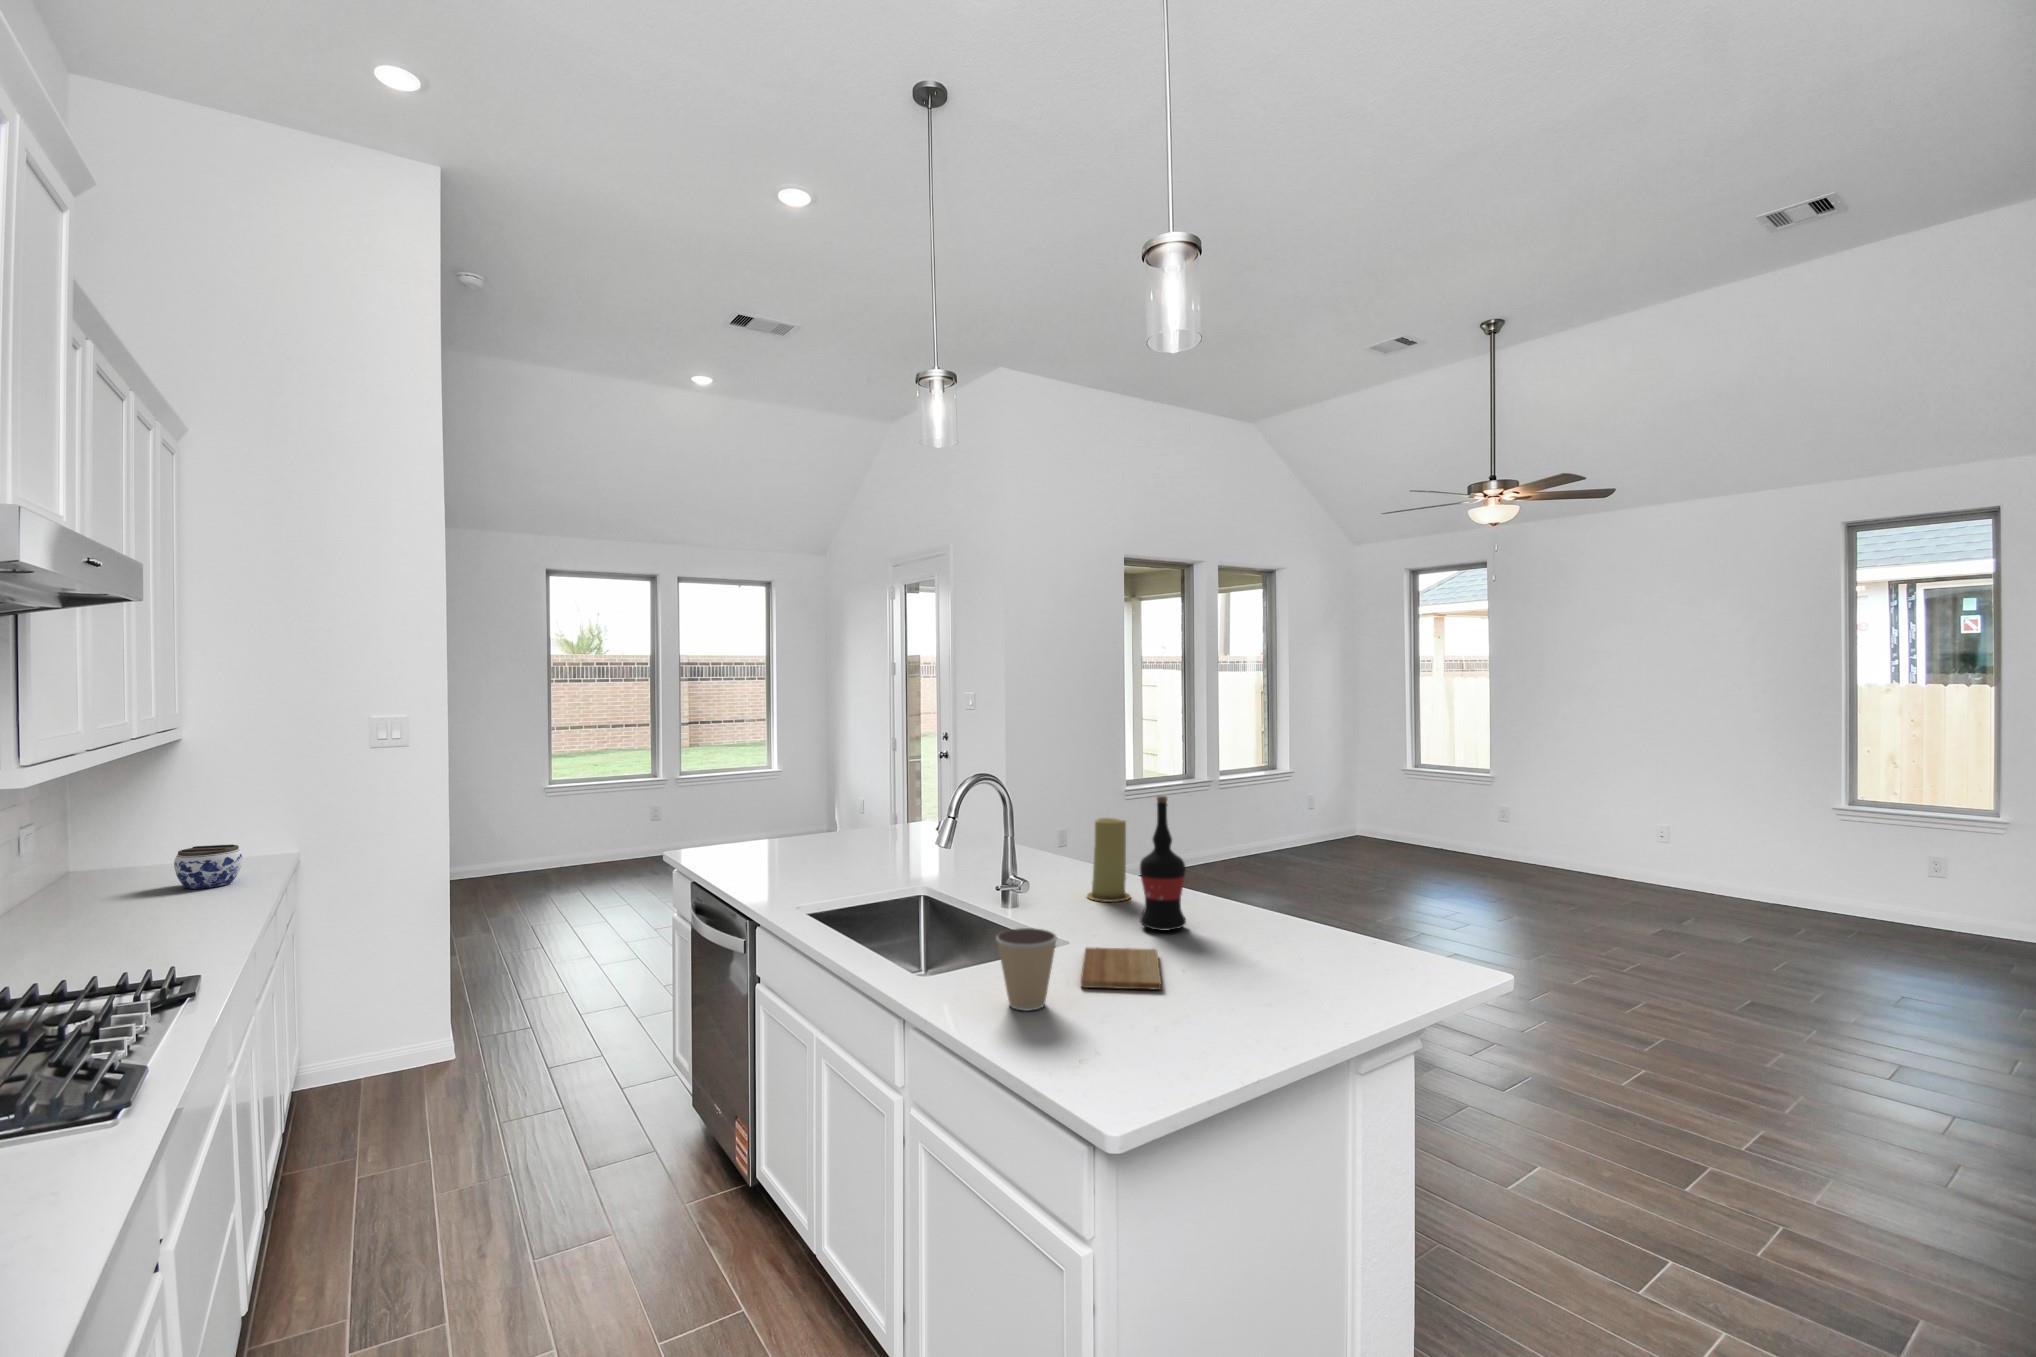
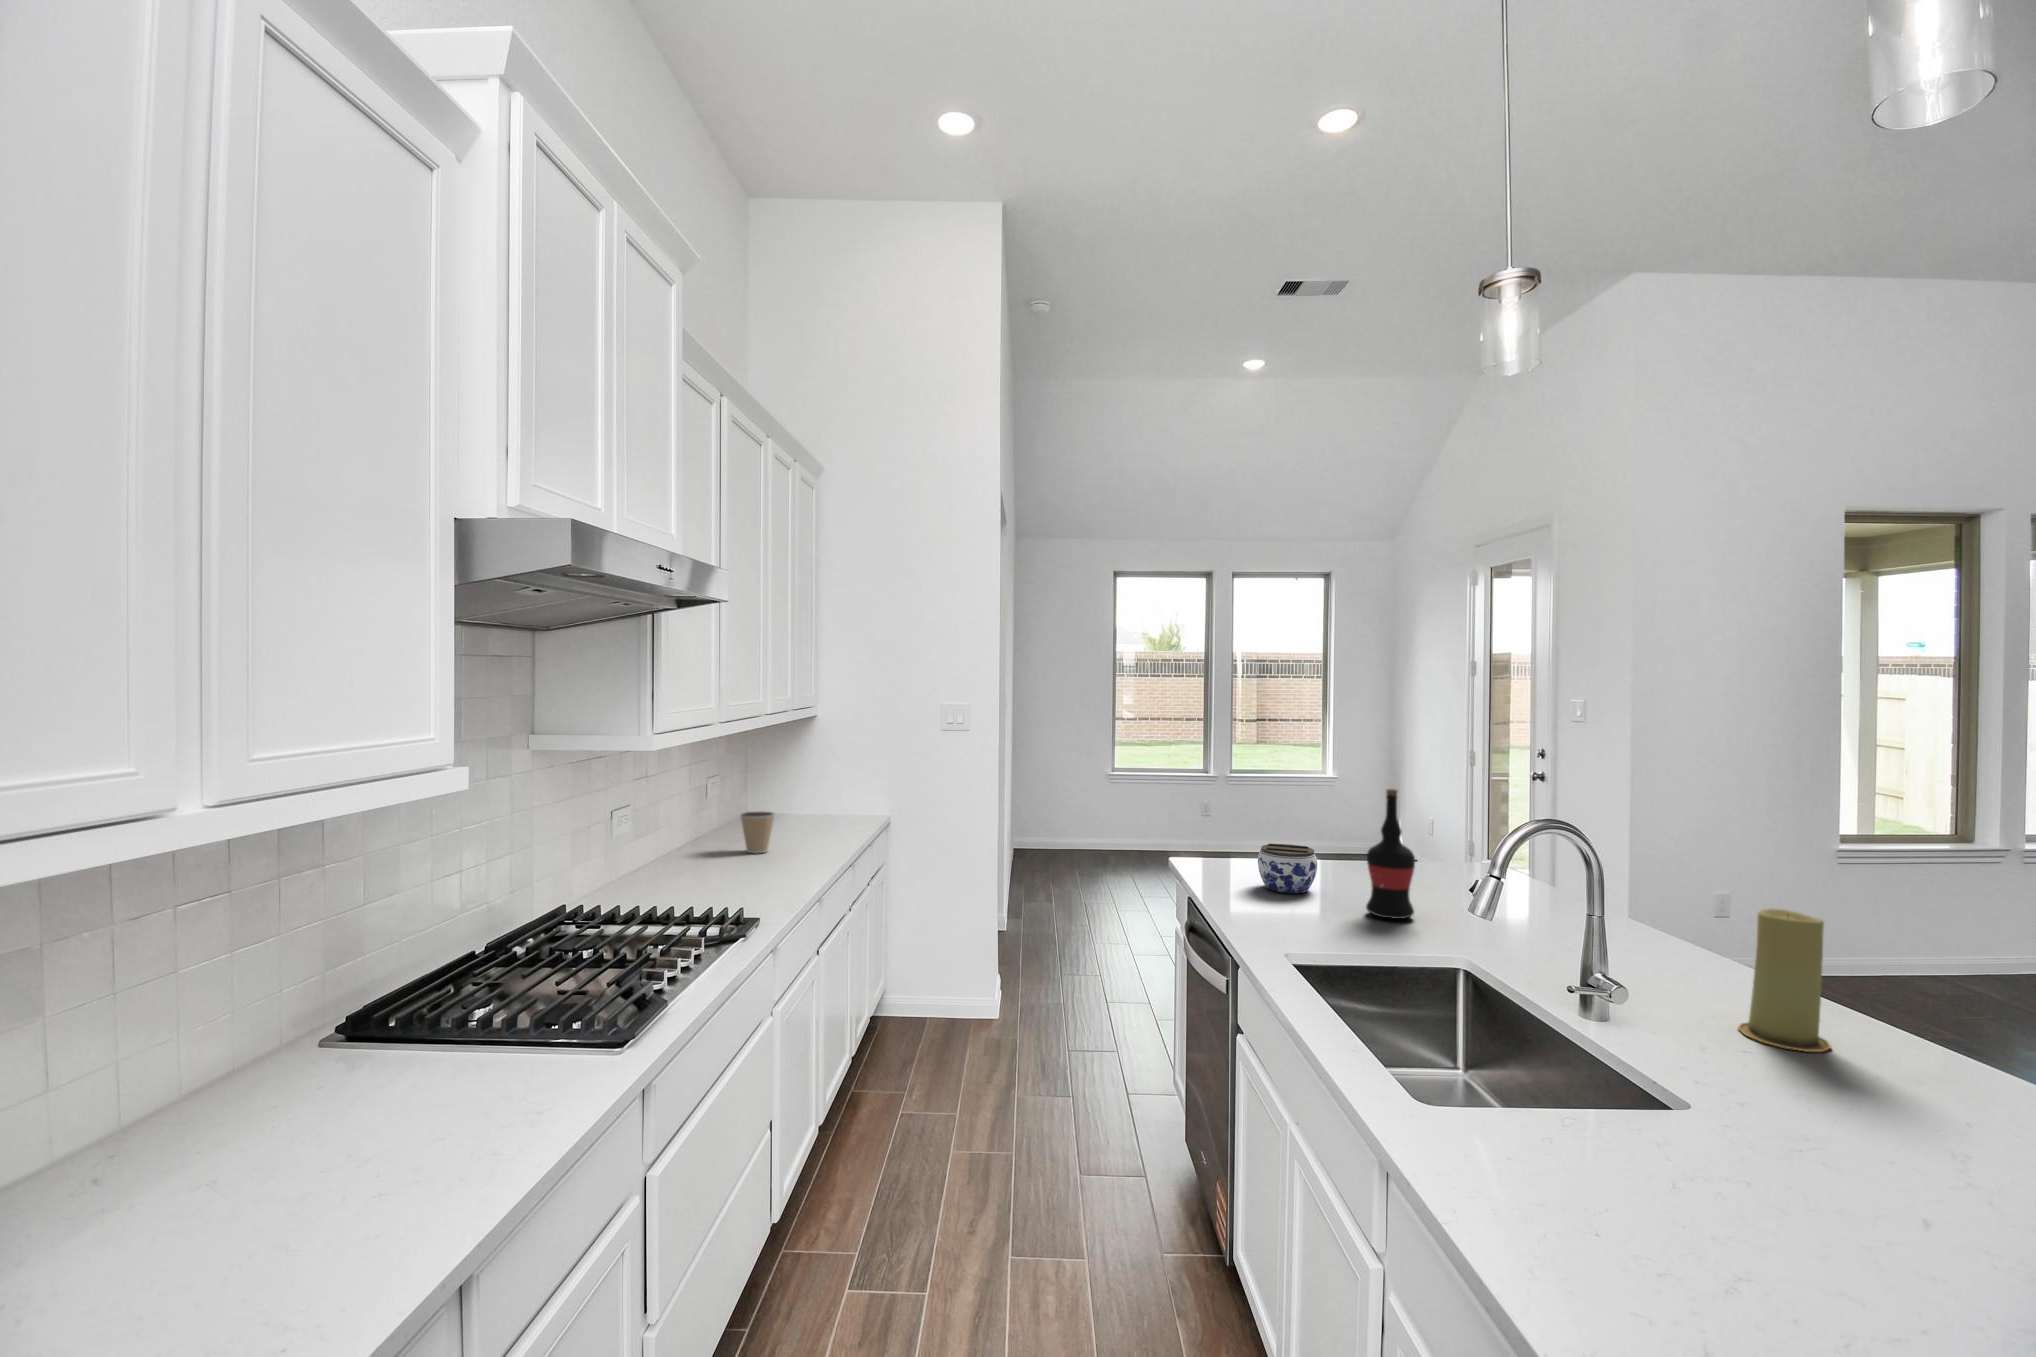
wine bottle: present [1140,796,1186,931] -> present [1366,789,1415,919]
jar: present [174,844,242,889] -> present [1258,843,1317,893]
coffee cup: present [996,928,1057,1011] -> present [740,812,775,853]
cutting board: present [1081,947,1161,990] -> none [1709,1135,1901,1281]

